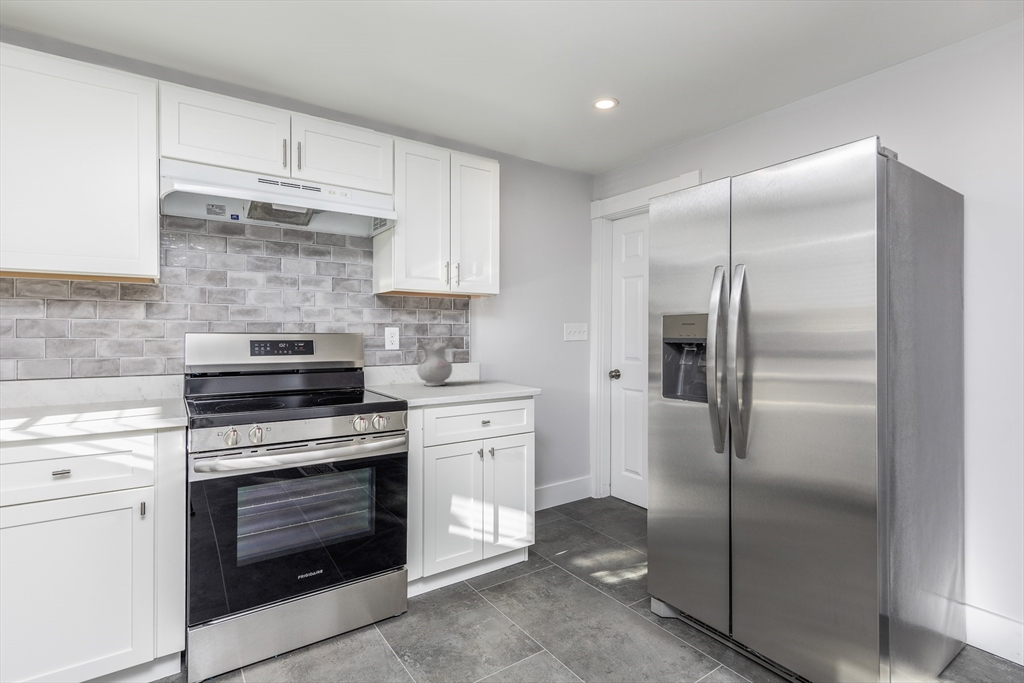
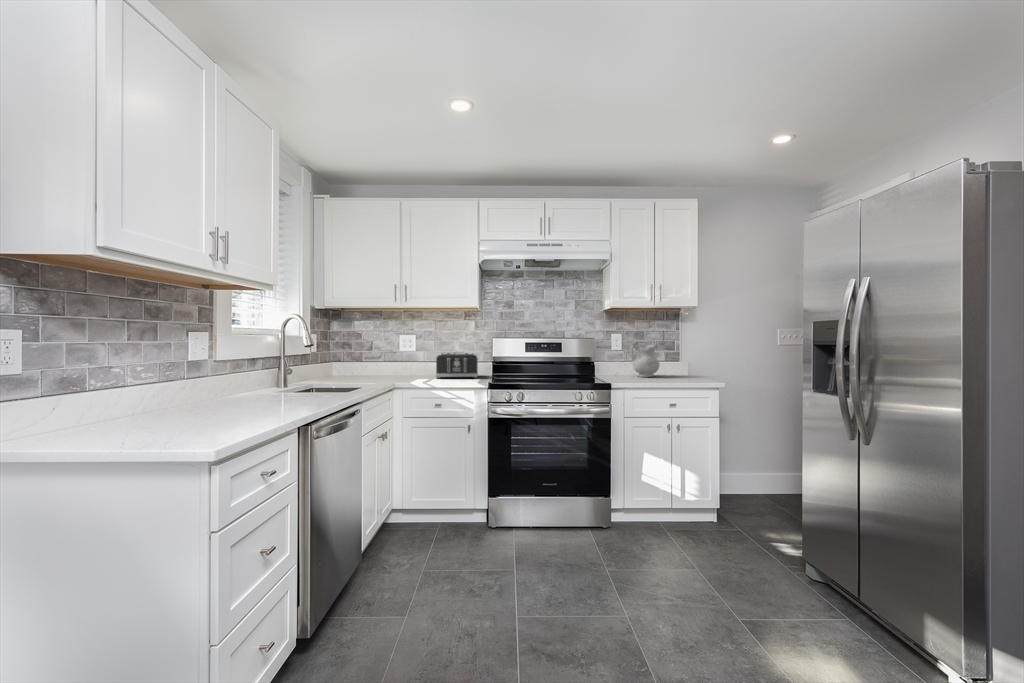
toaster: none [51,362,156,416] -> present [436,353,478,379]

